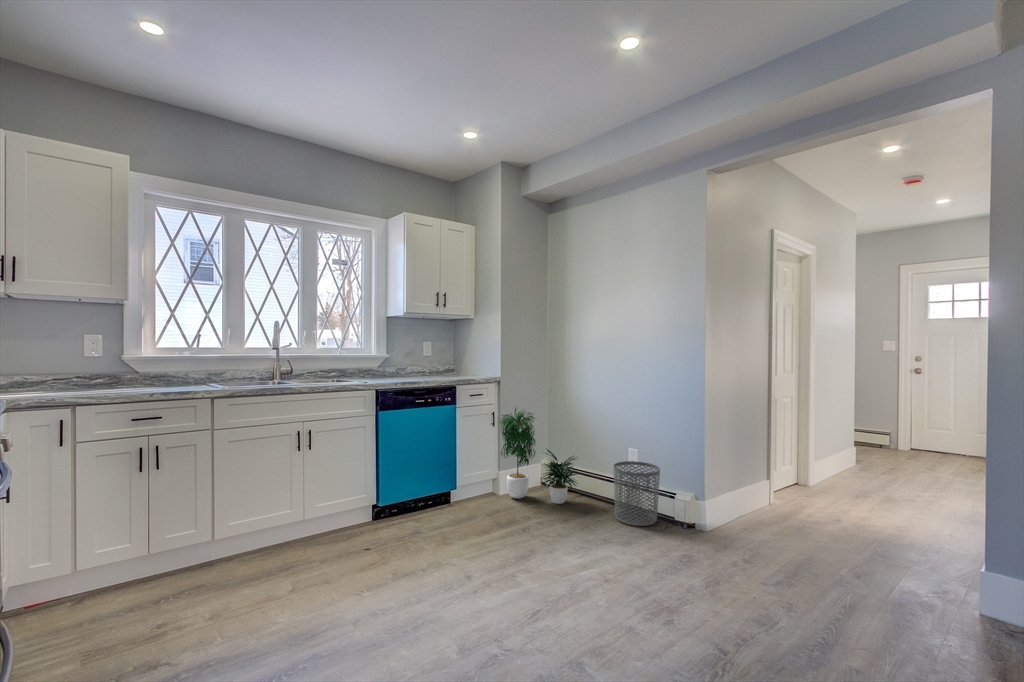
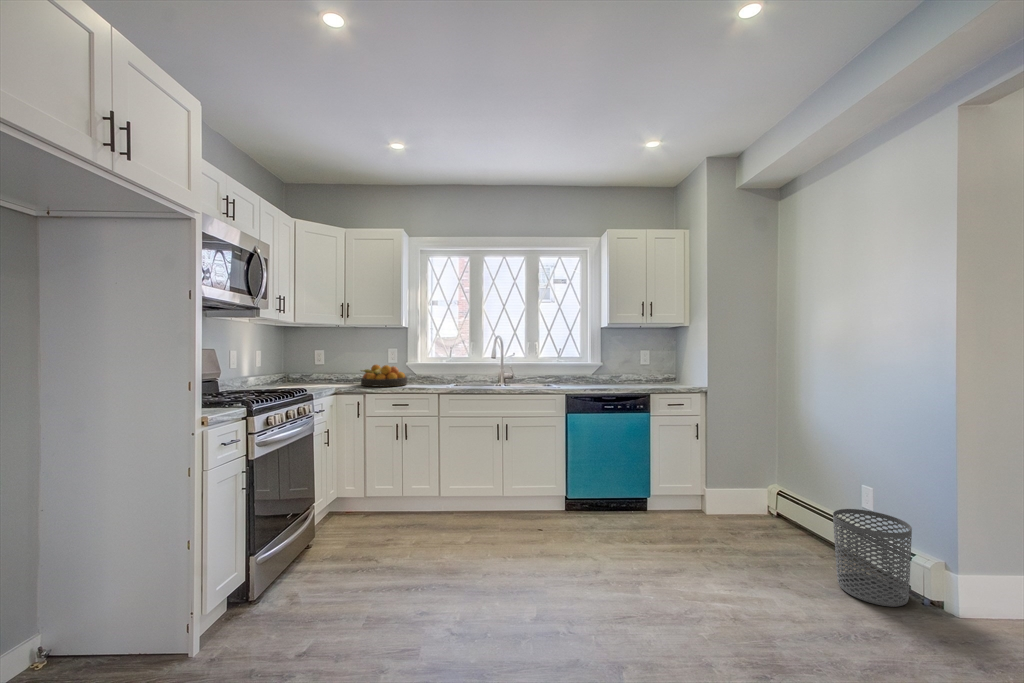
fruit bowl: none [48,360,140,394] -> present [361,365,407,386]
potted plant: present [500,408,578,504] -> none [700,421,802,545]

